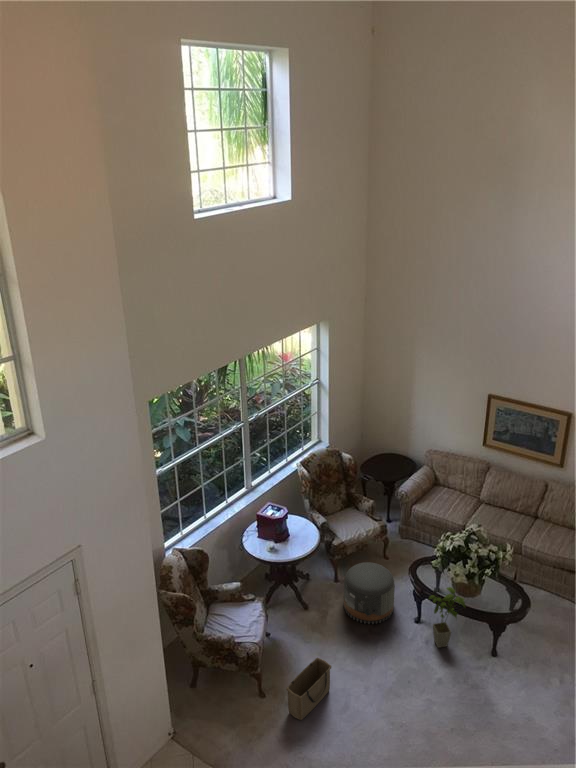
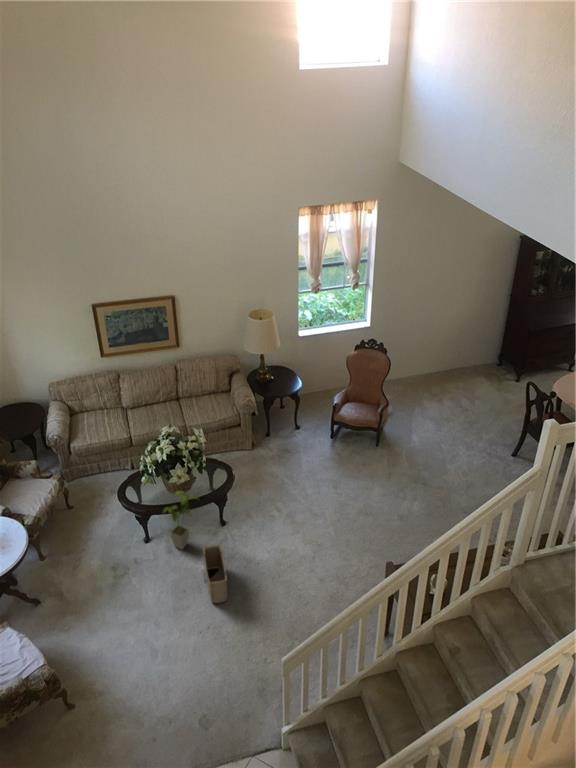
pouf: present [344,562,395,624] -> none [63,514,123,580]
basket: present [286,658,331,720] -> present [203,545,228,603]

